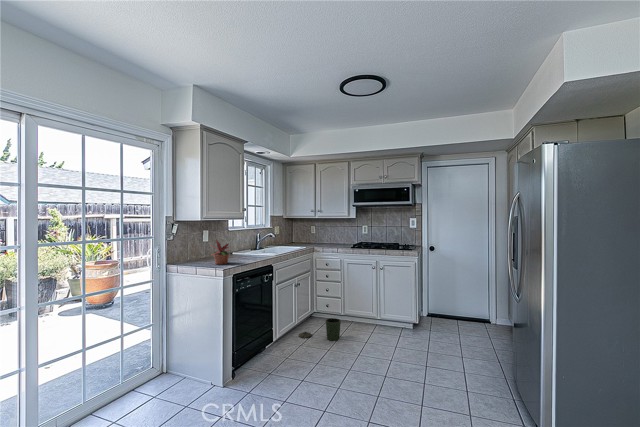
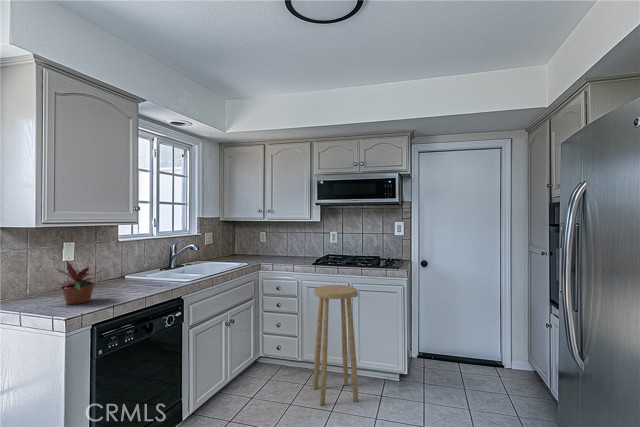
stool: none [353,261,384,339] -> present [313,285,358,406]
trash can: present [299,318,341,341] -> none [229,373,294,411]

